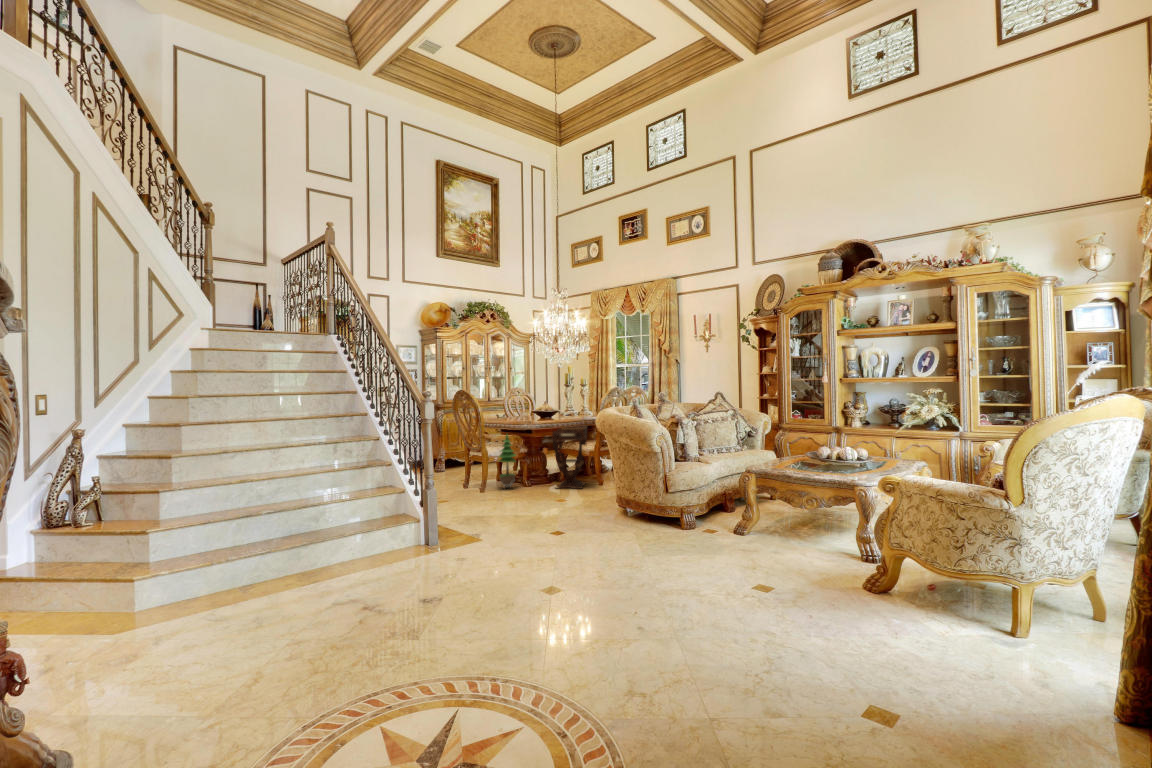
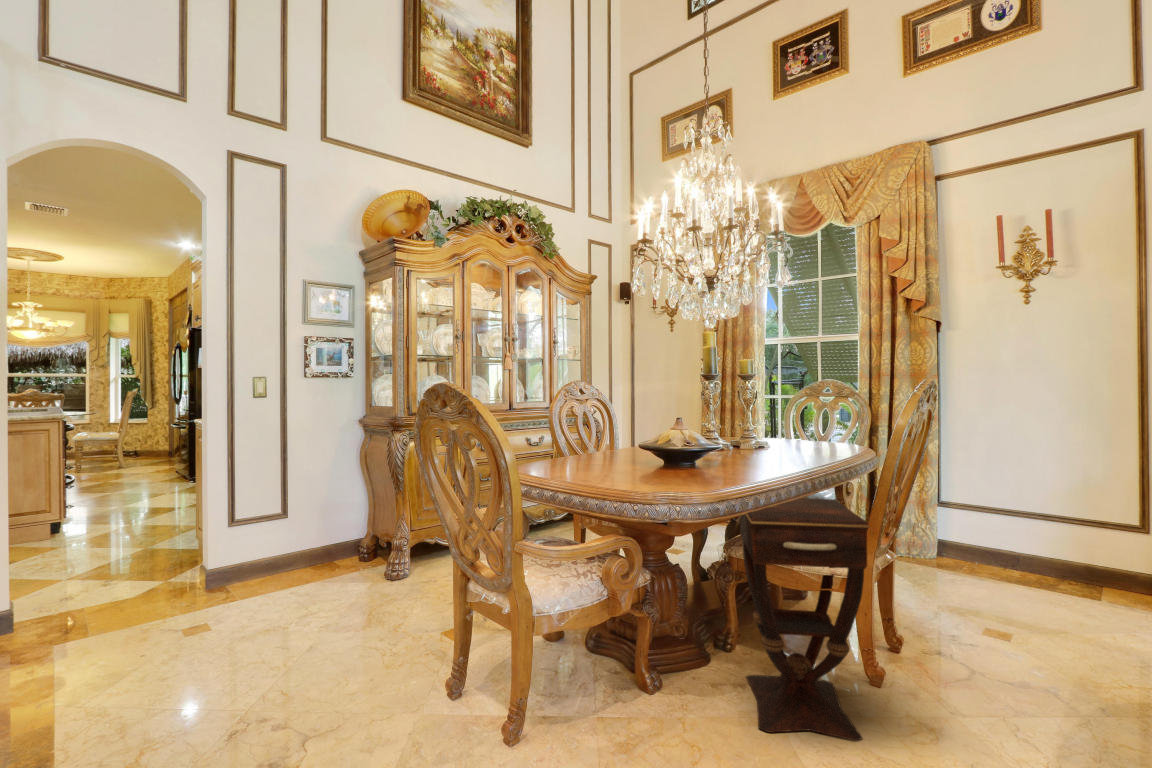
potted tree: present [499,434,516,488] -> none [559,530,628,720]

